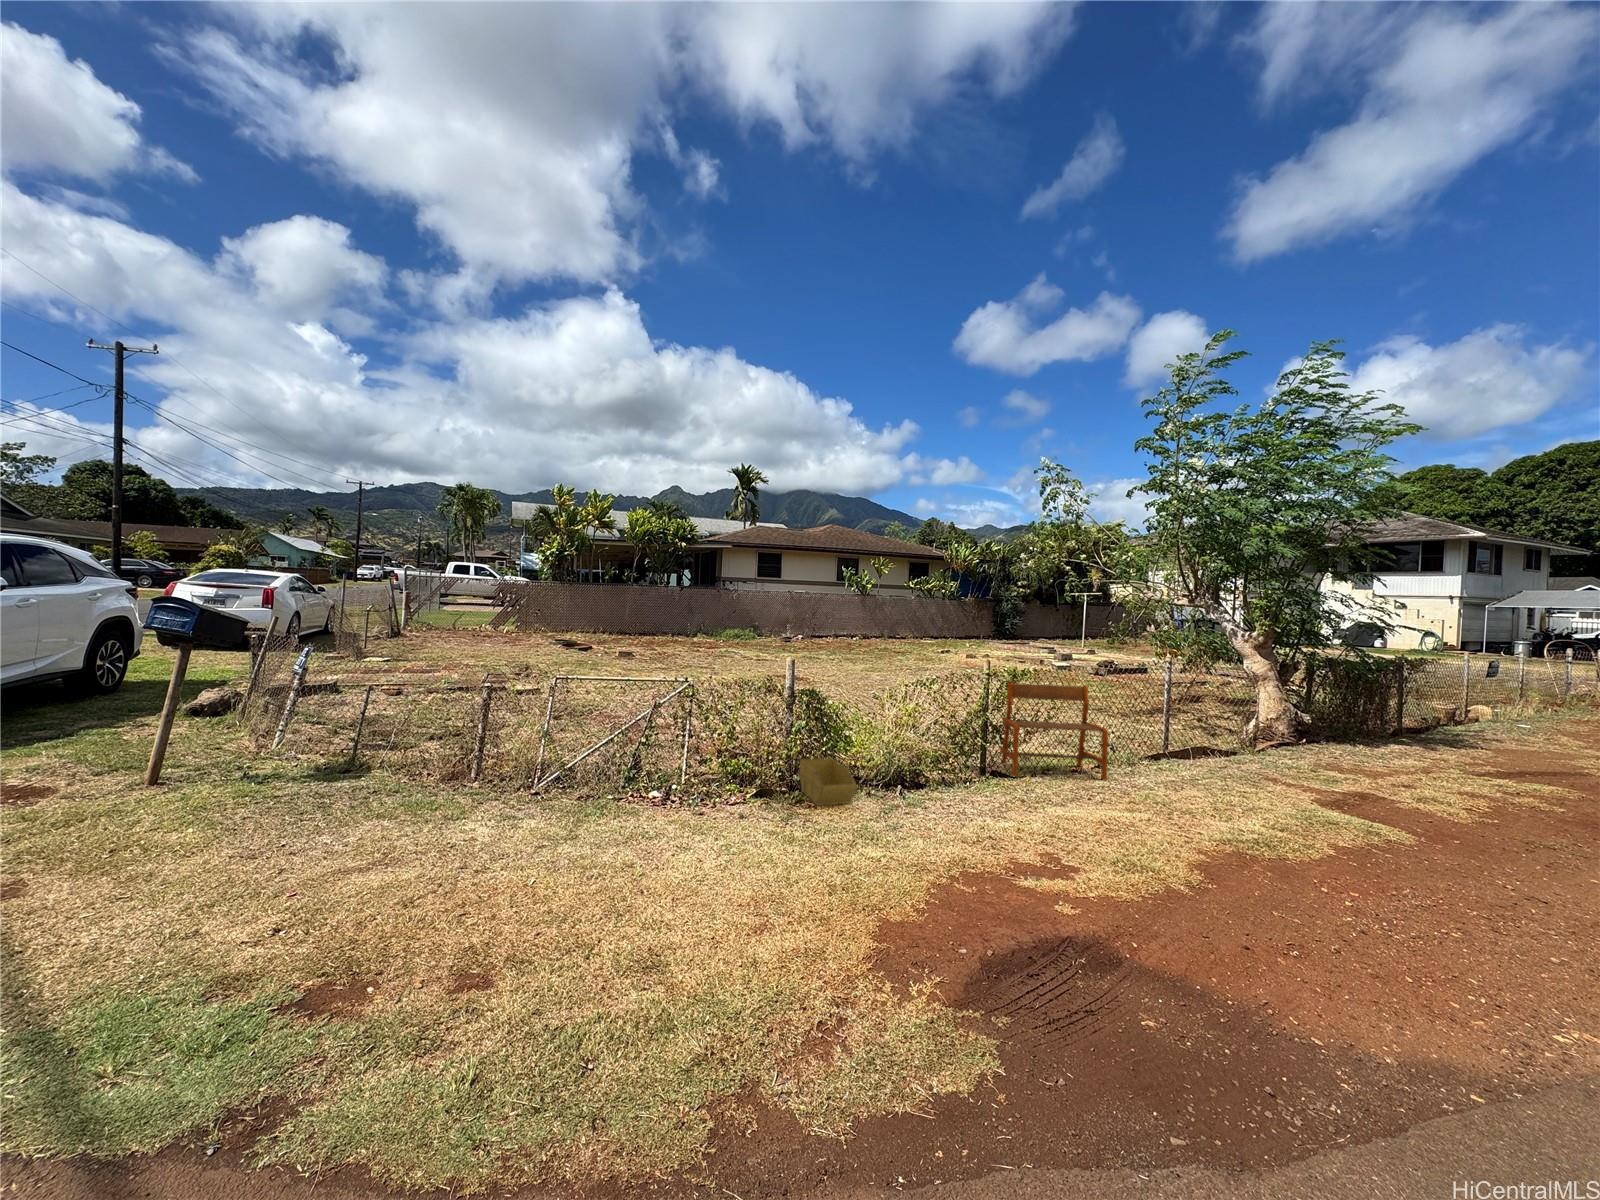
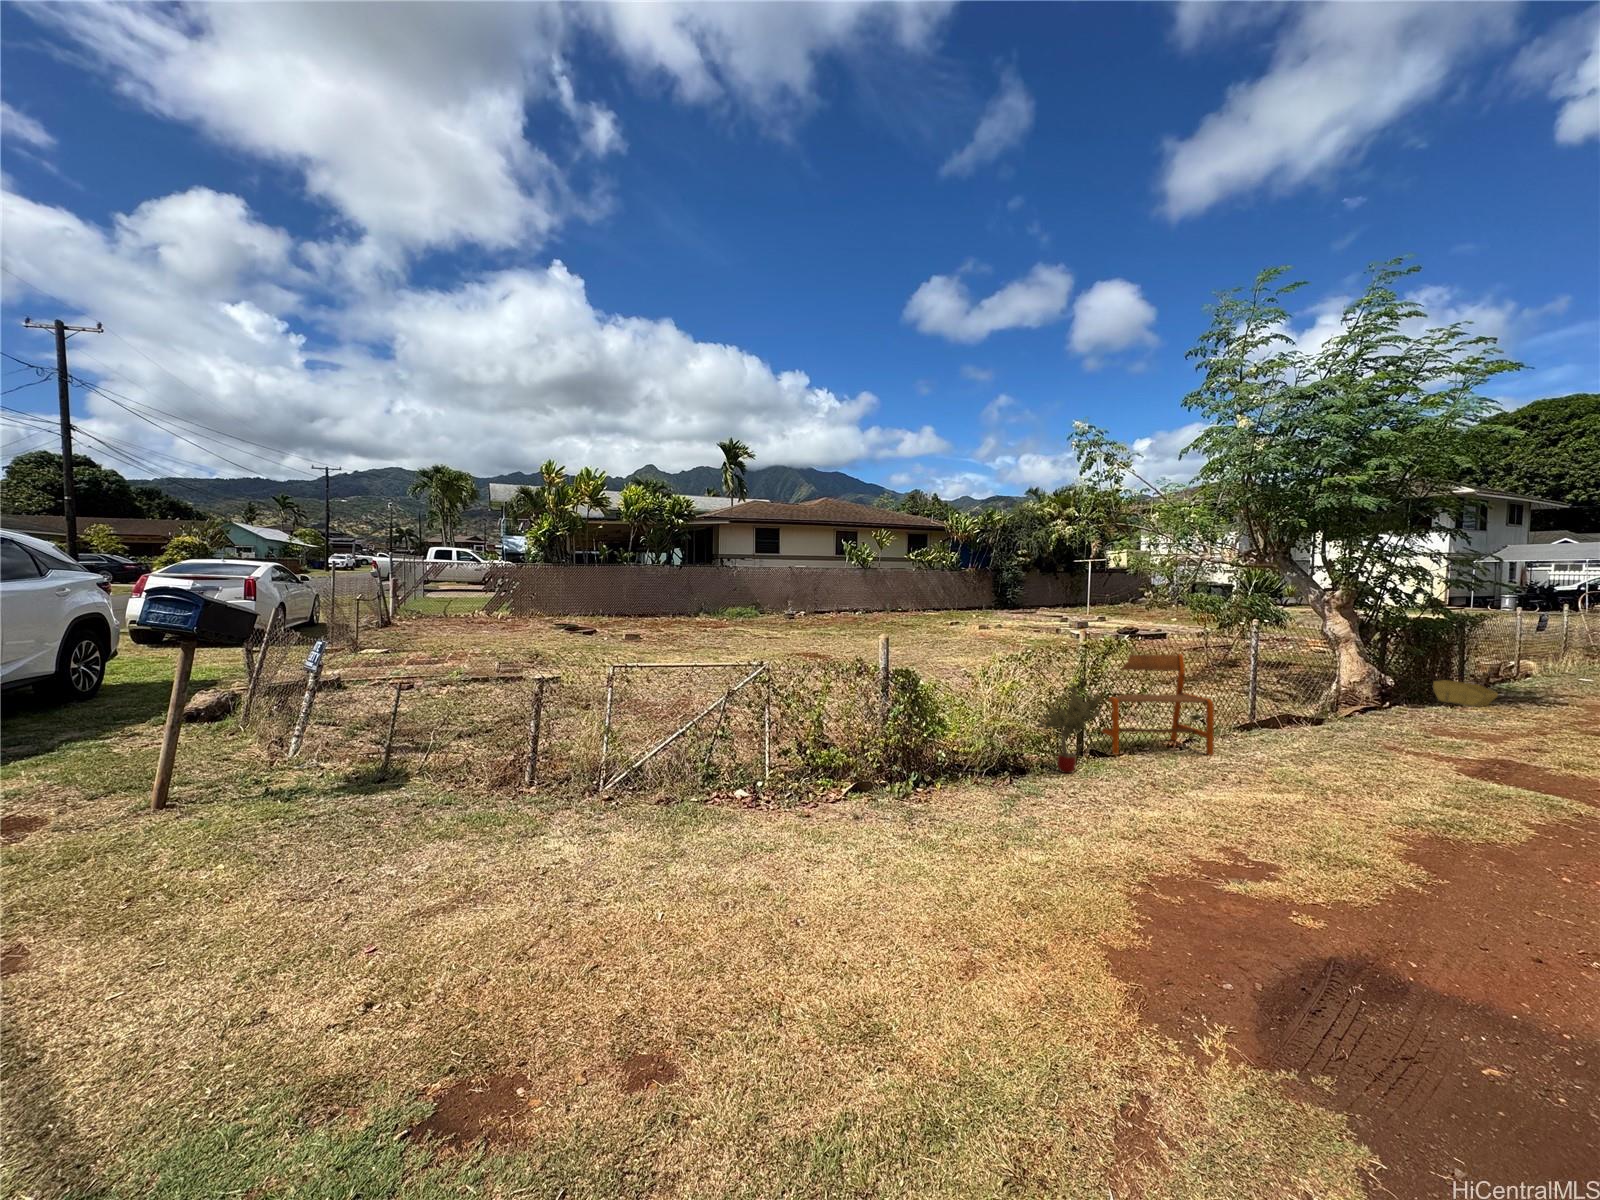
potted tree: none [928,706,992,790] -> present [1036,683,1102,773]
storage bin: present [799,758,857,806] -> present [1433,680,1498,707]

